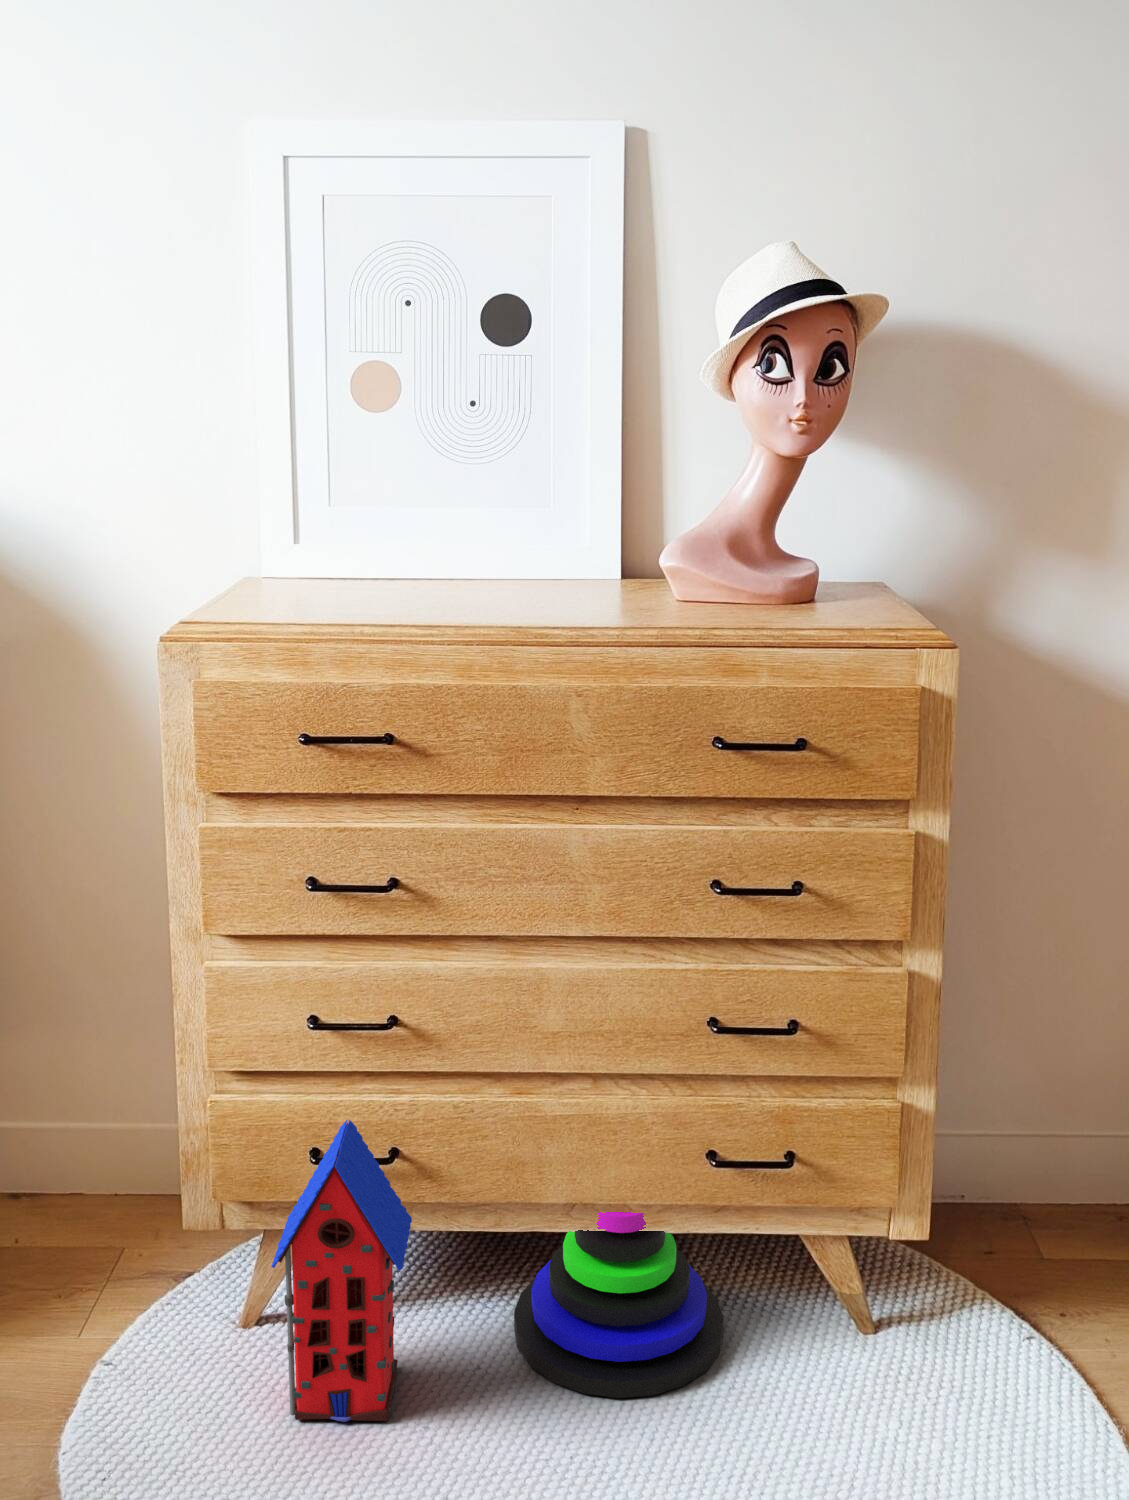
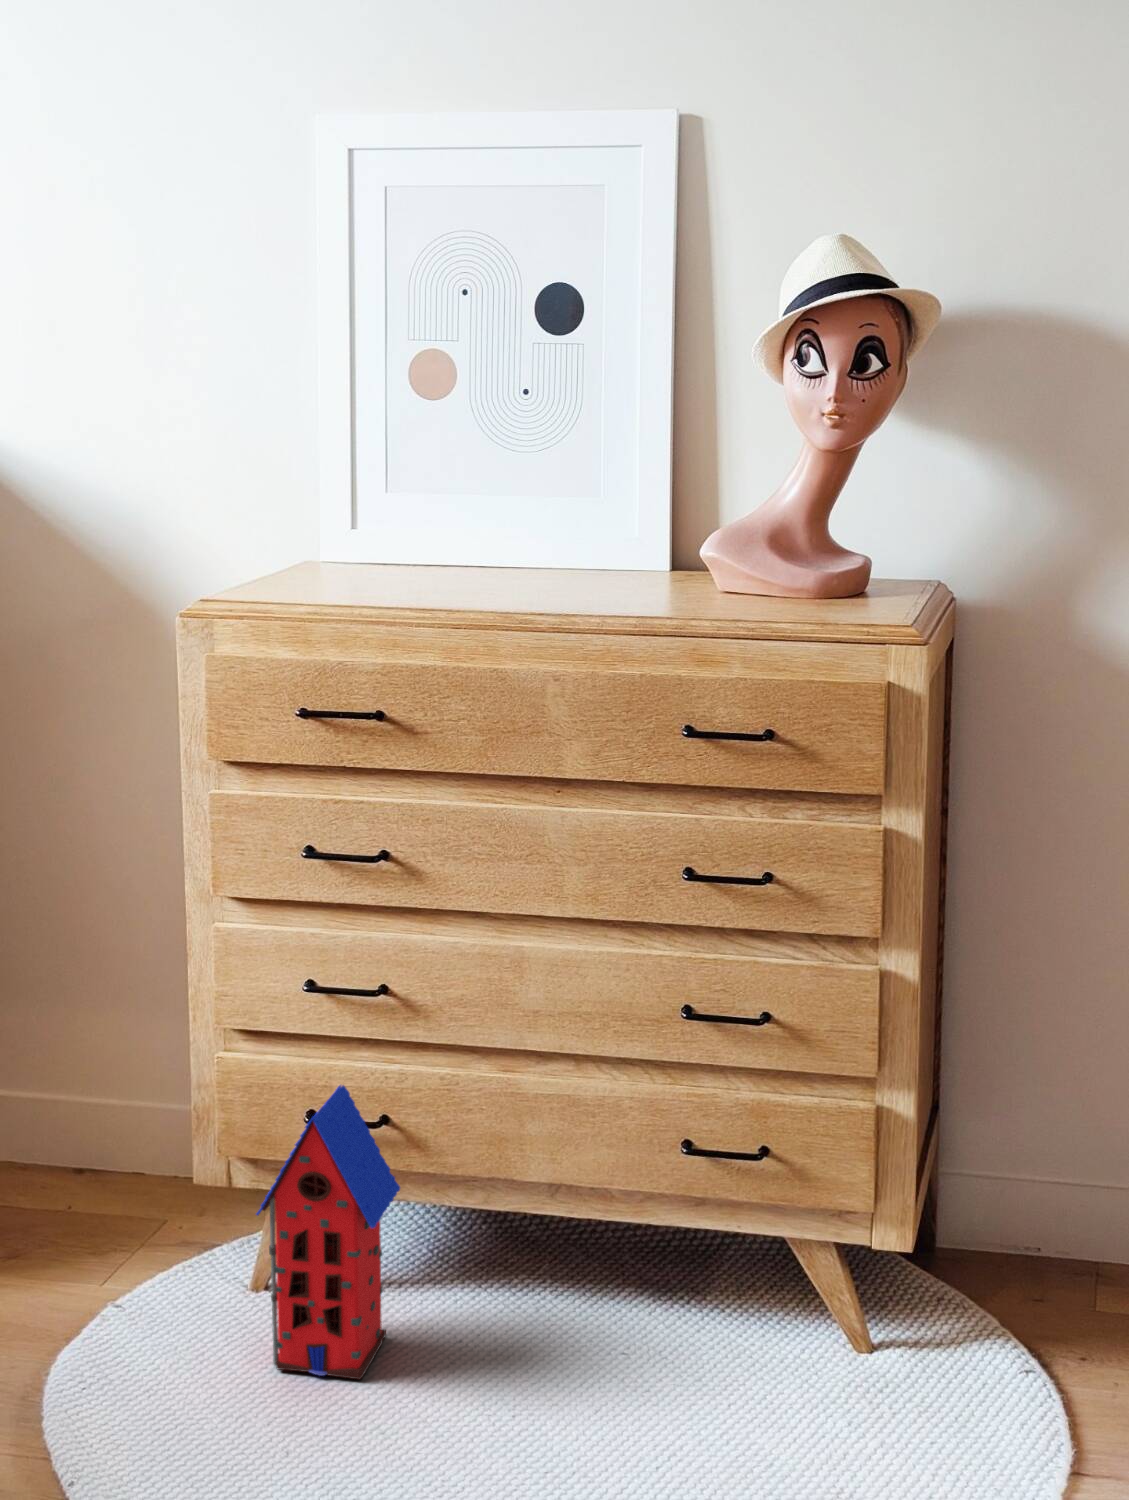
stacking toy: present [514,1212,724,1398] -> none [505,1034,714,1386]

